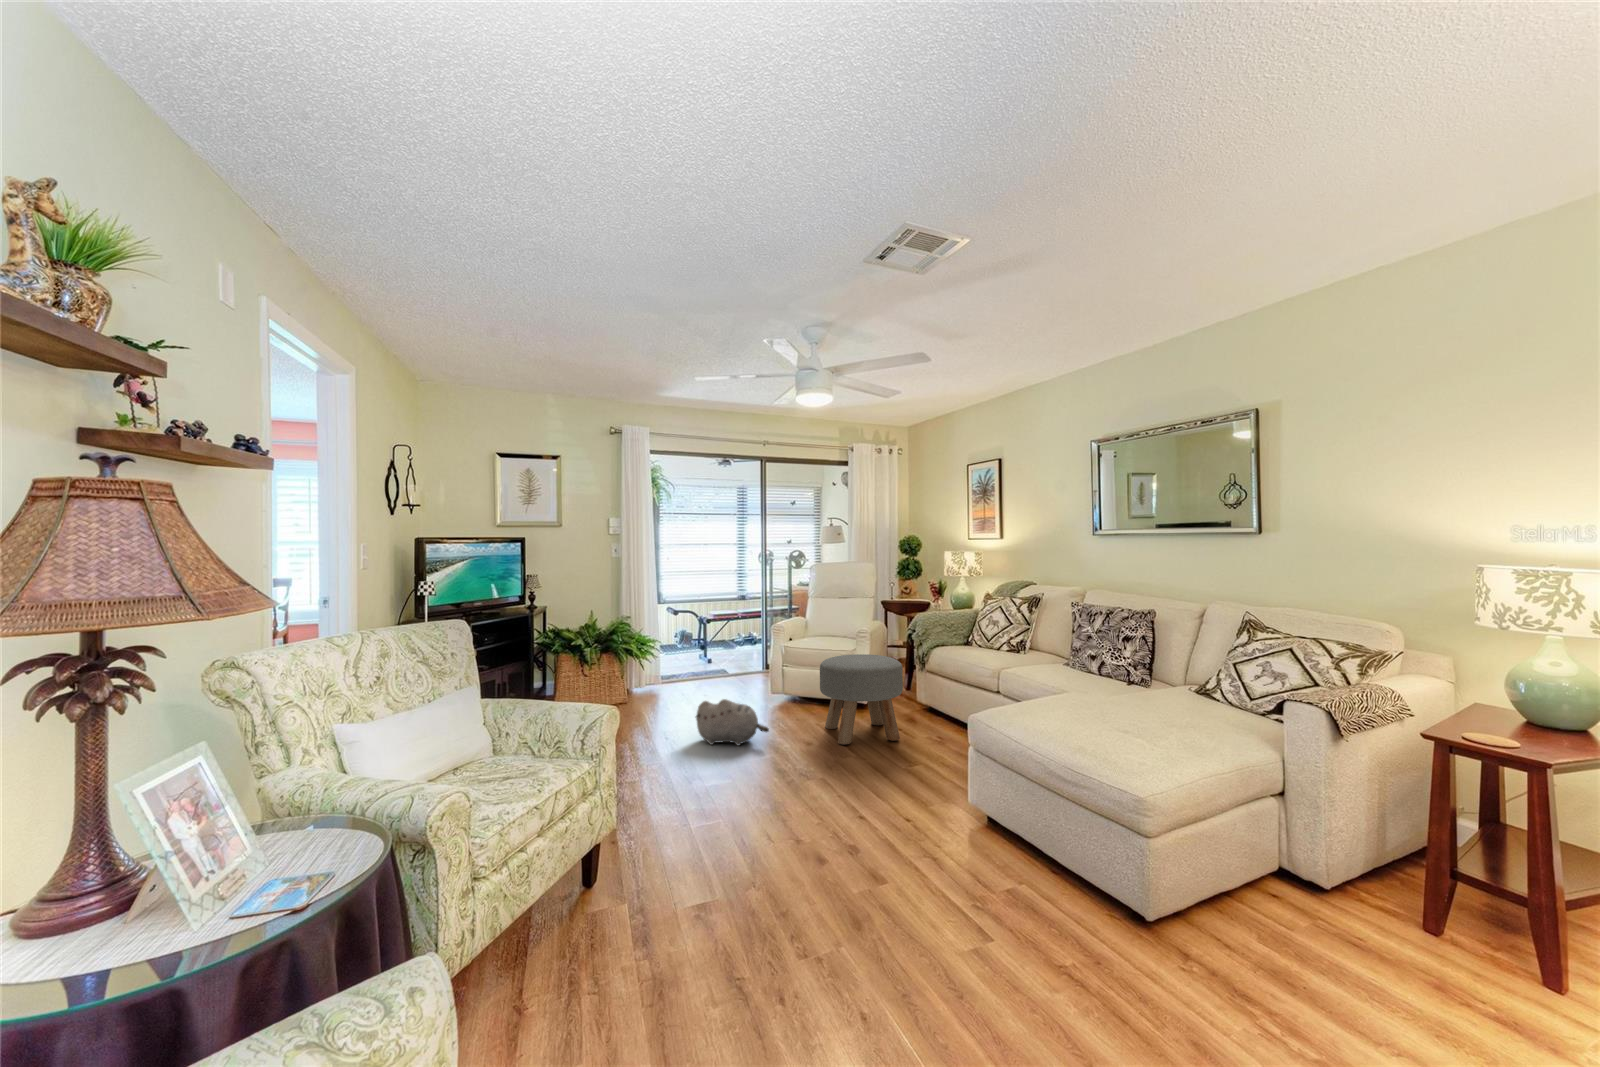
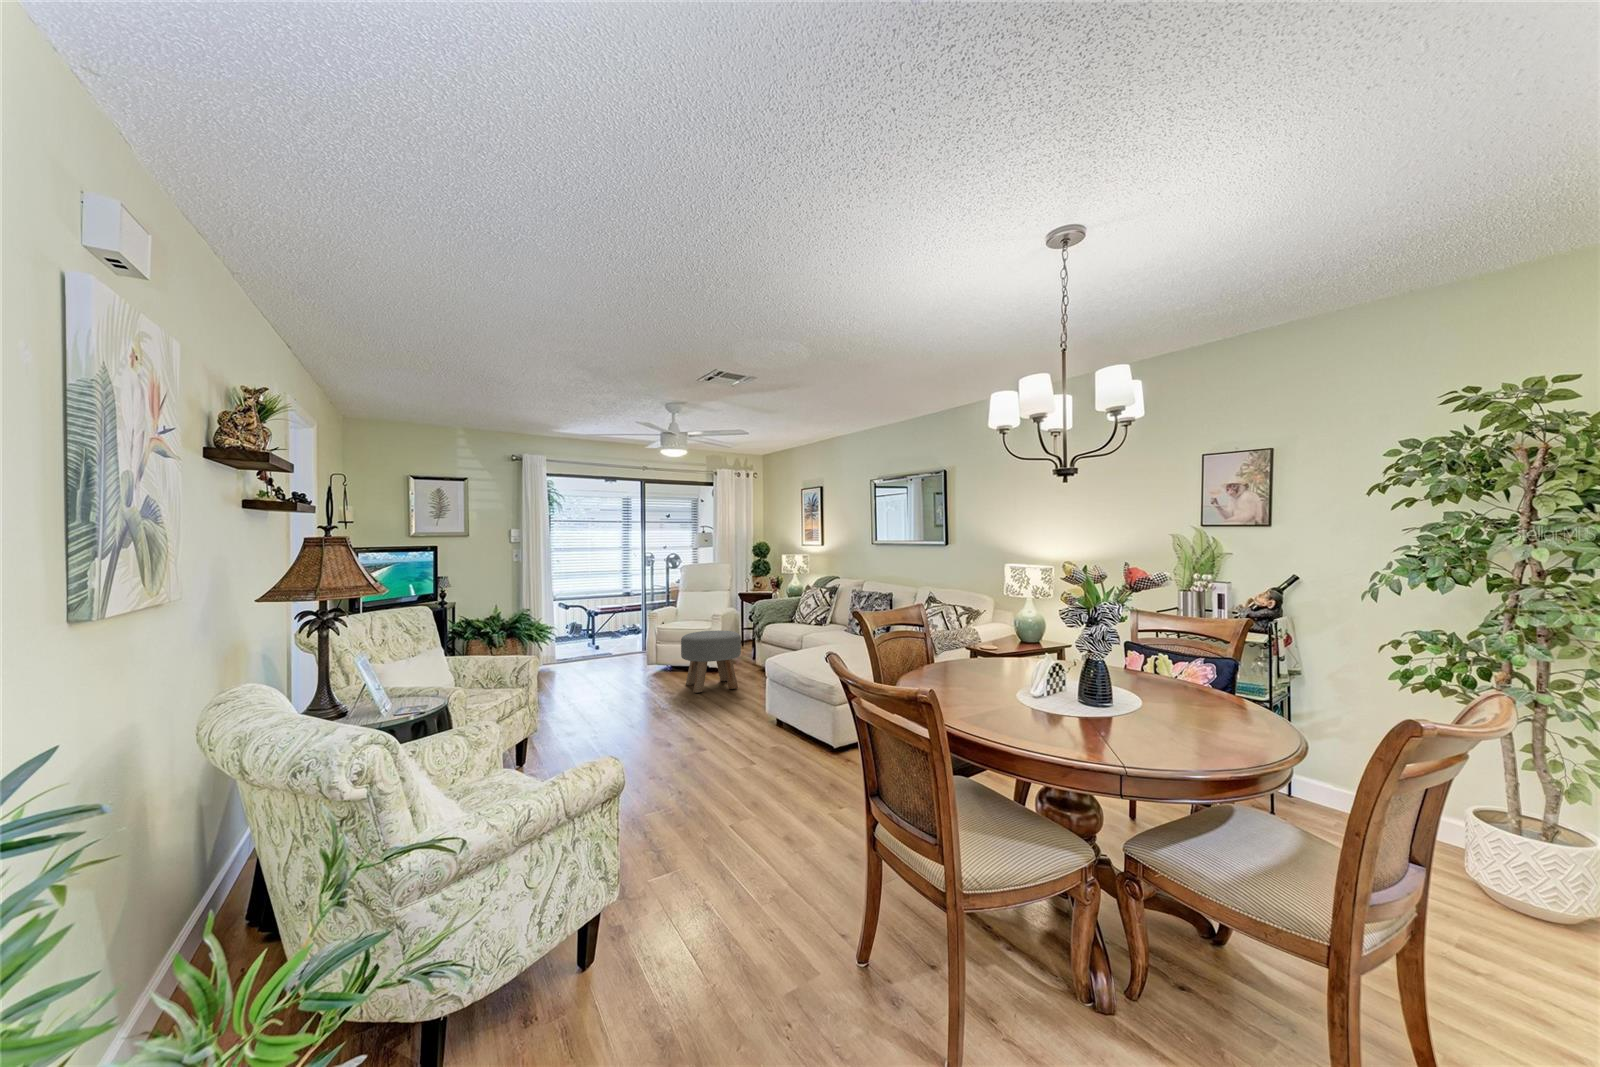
plush toy: present [696,699,769,745] -> none [586,665,643,698]

